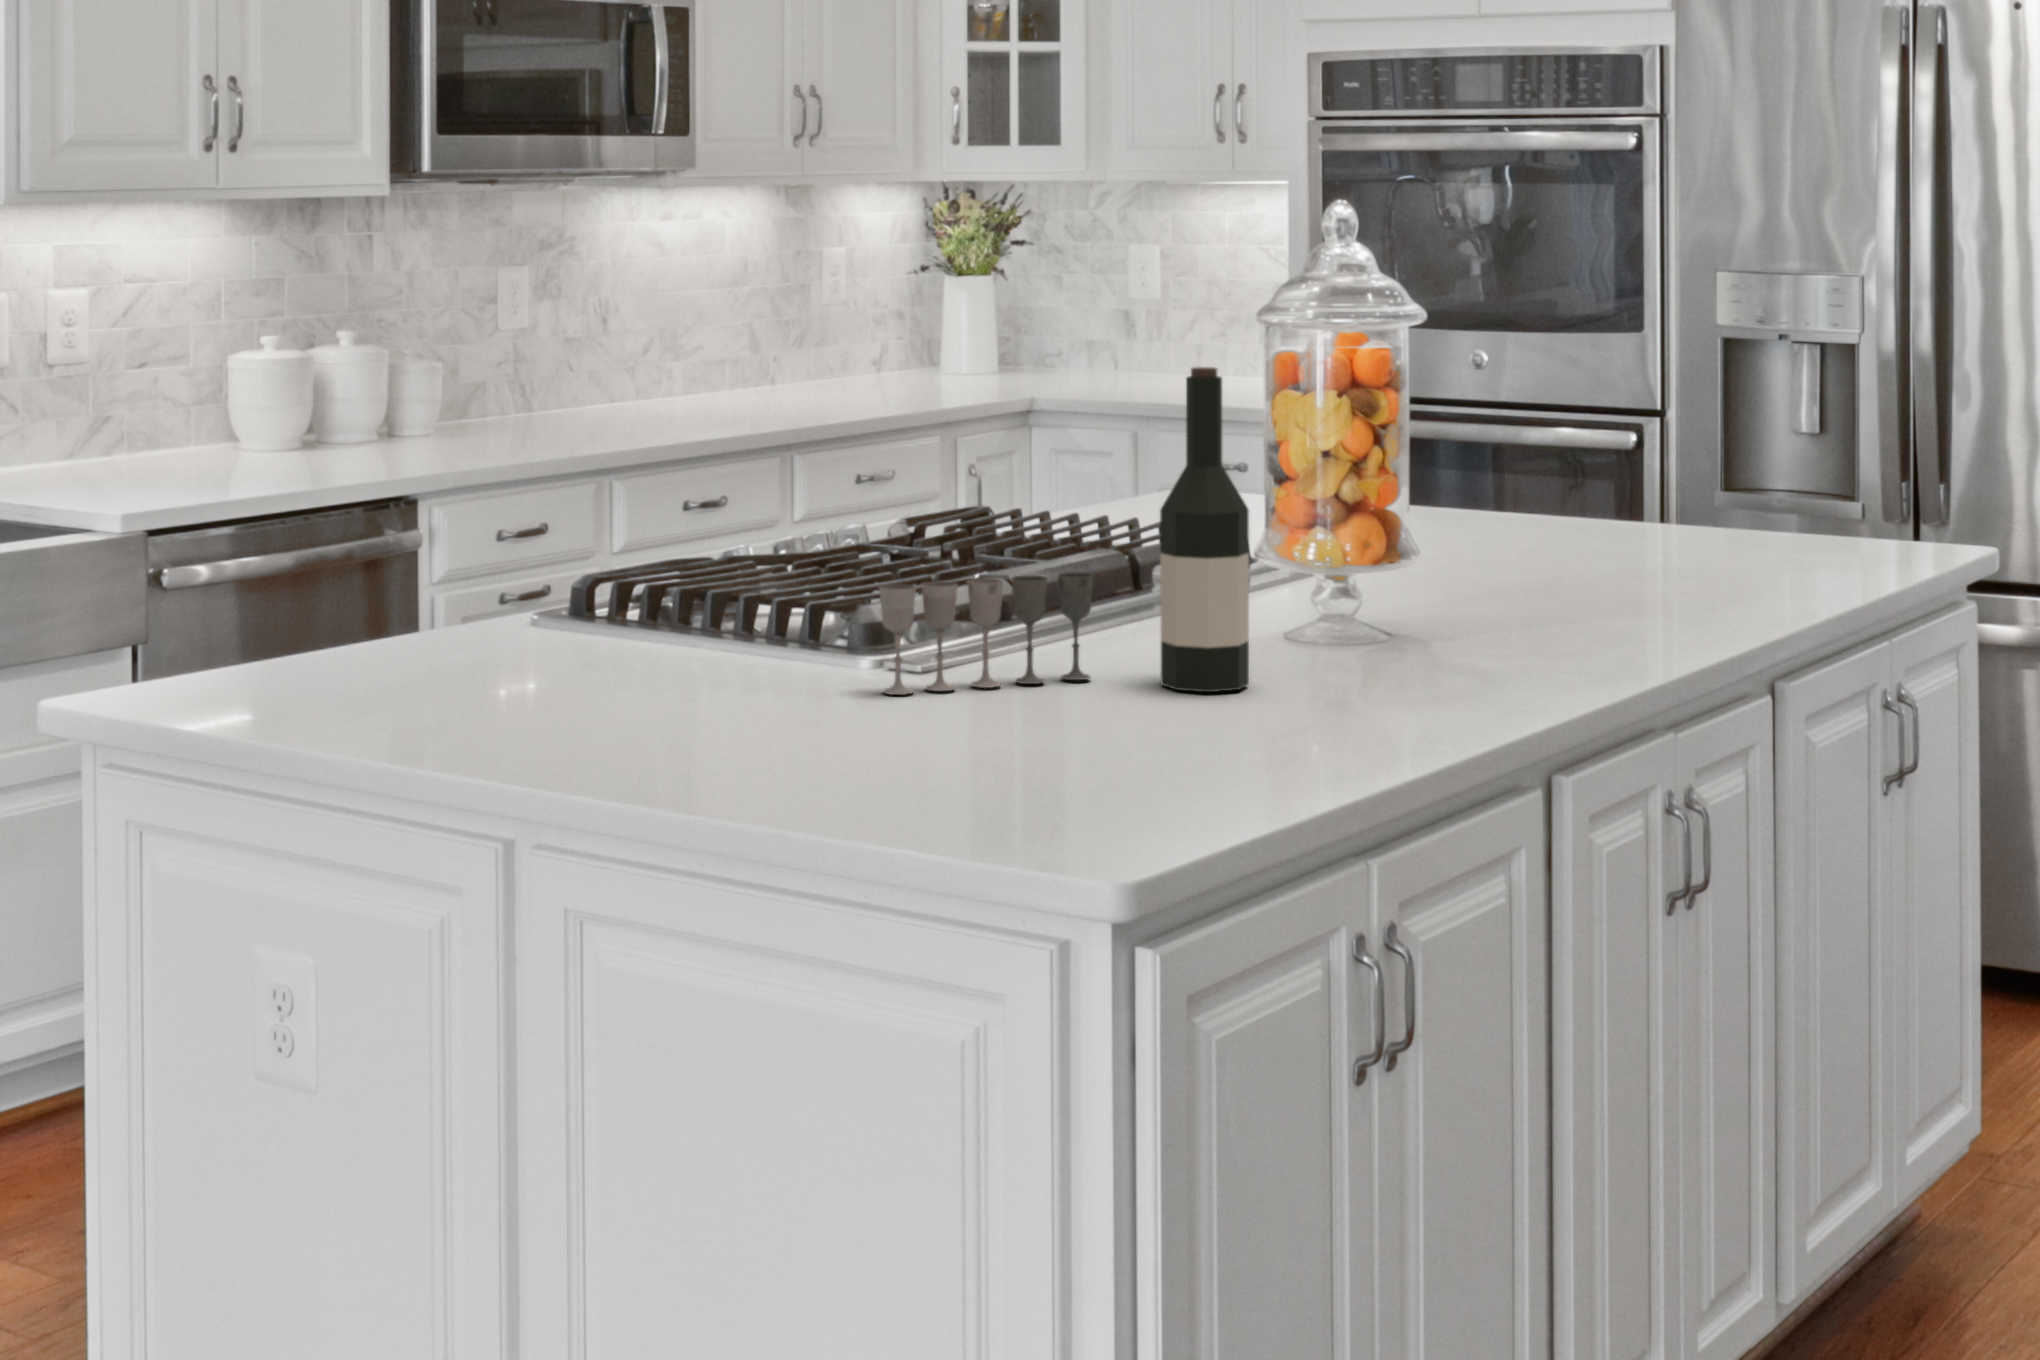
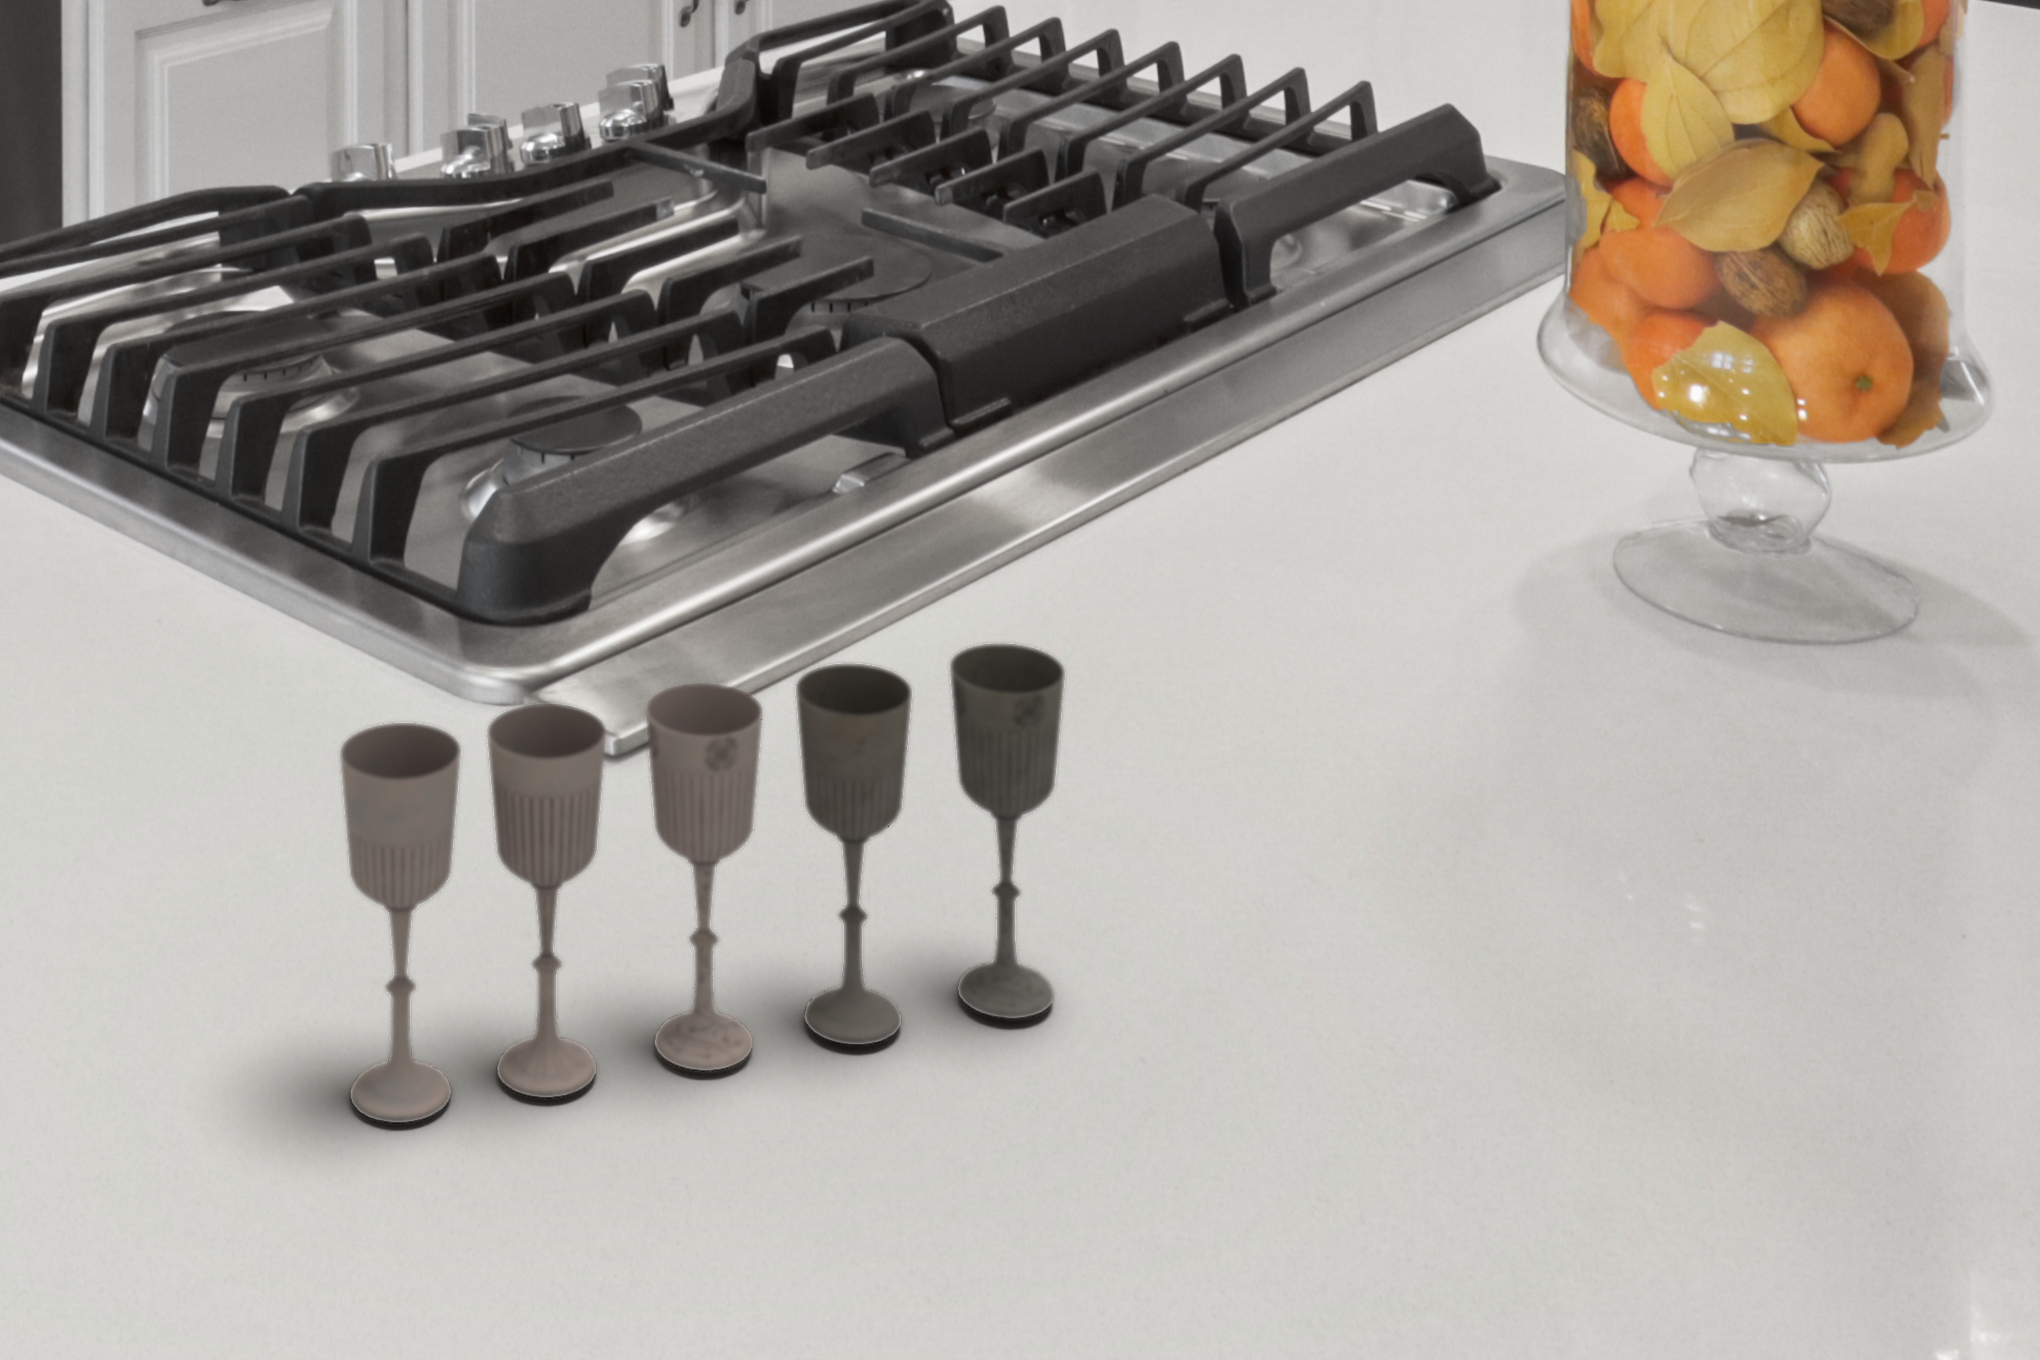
wine bottle: present [1160,367,1249,692] -> none [1281,32,1585,1165]

